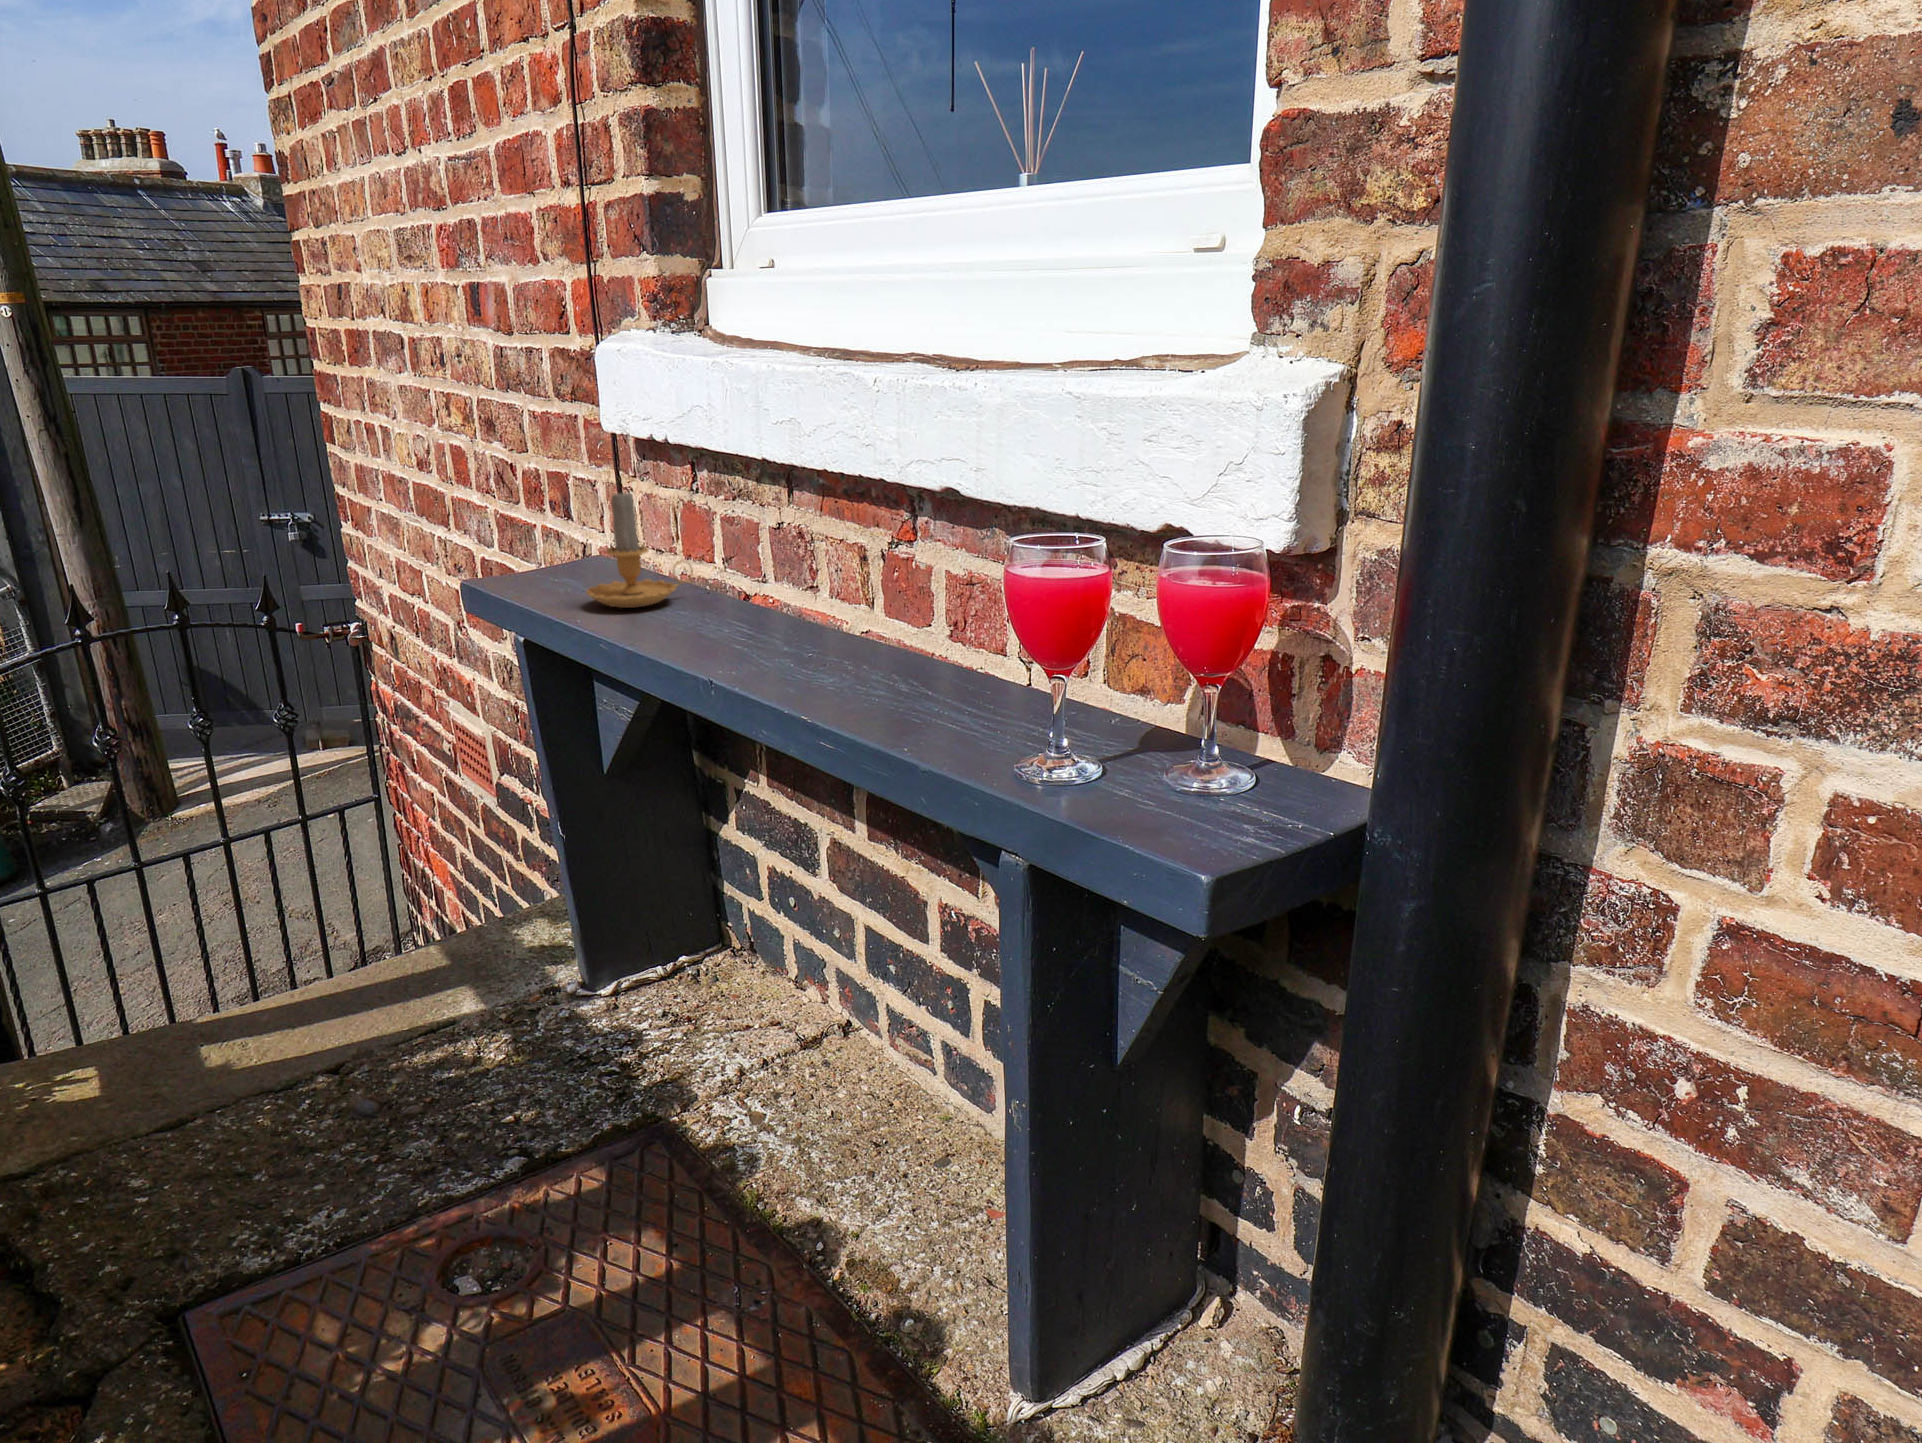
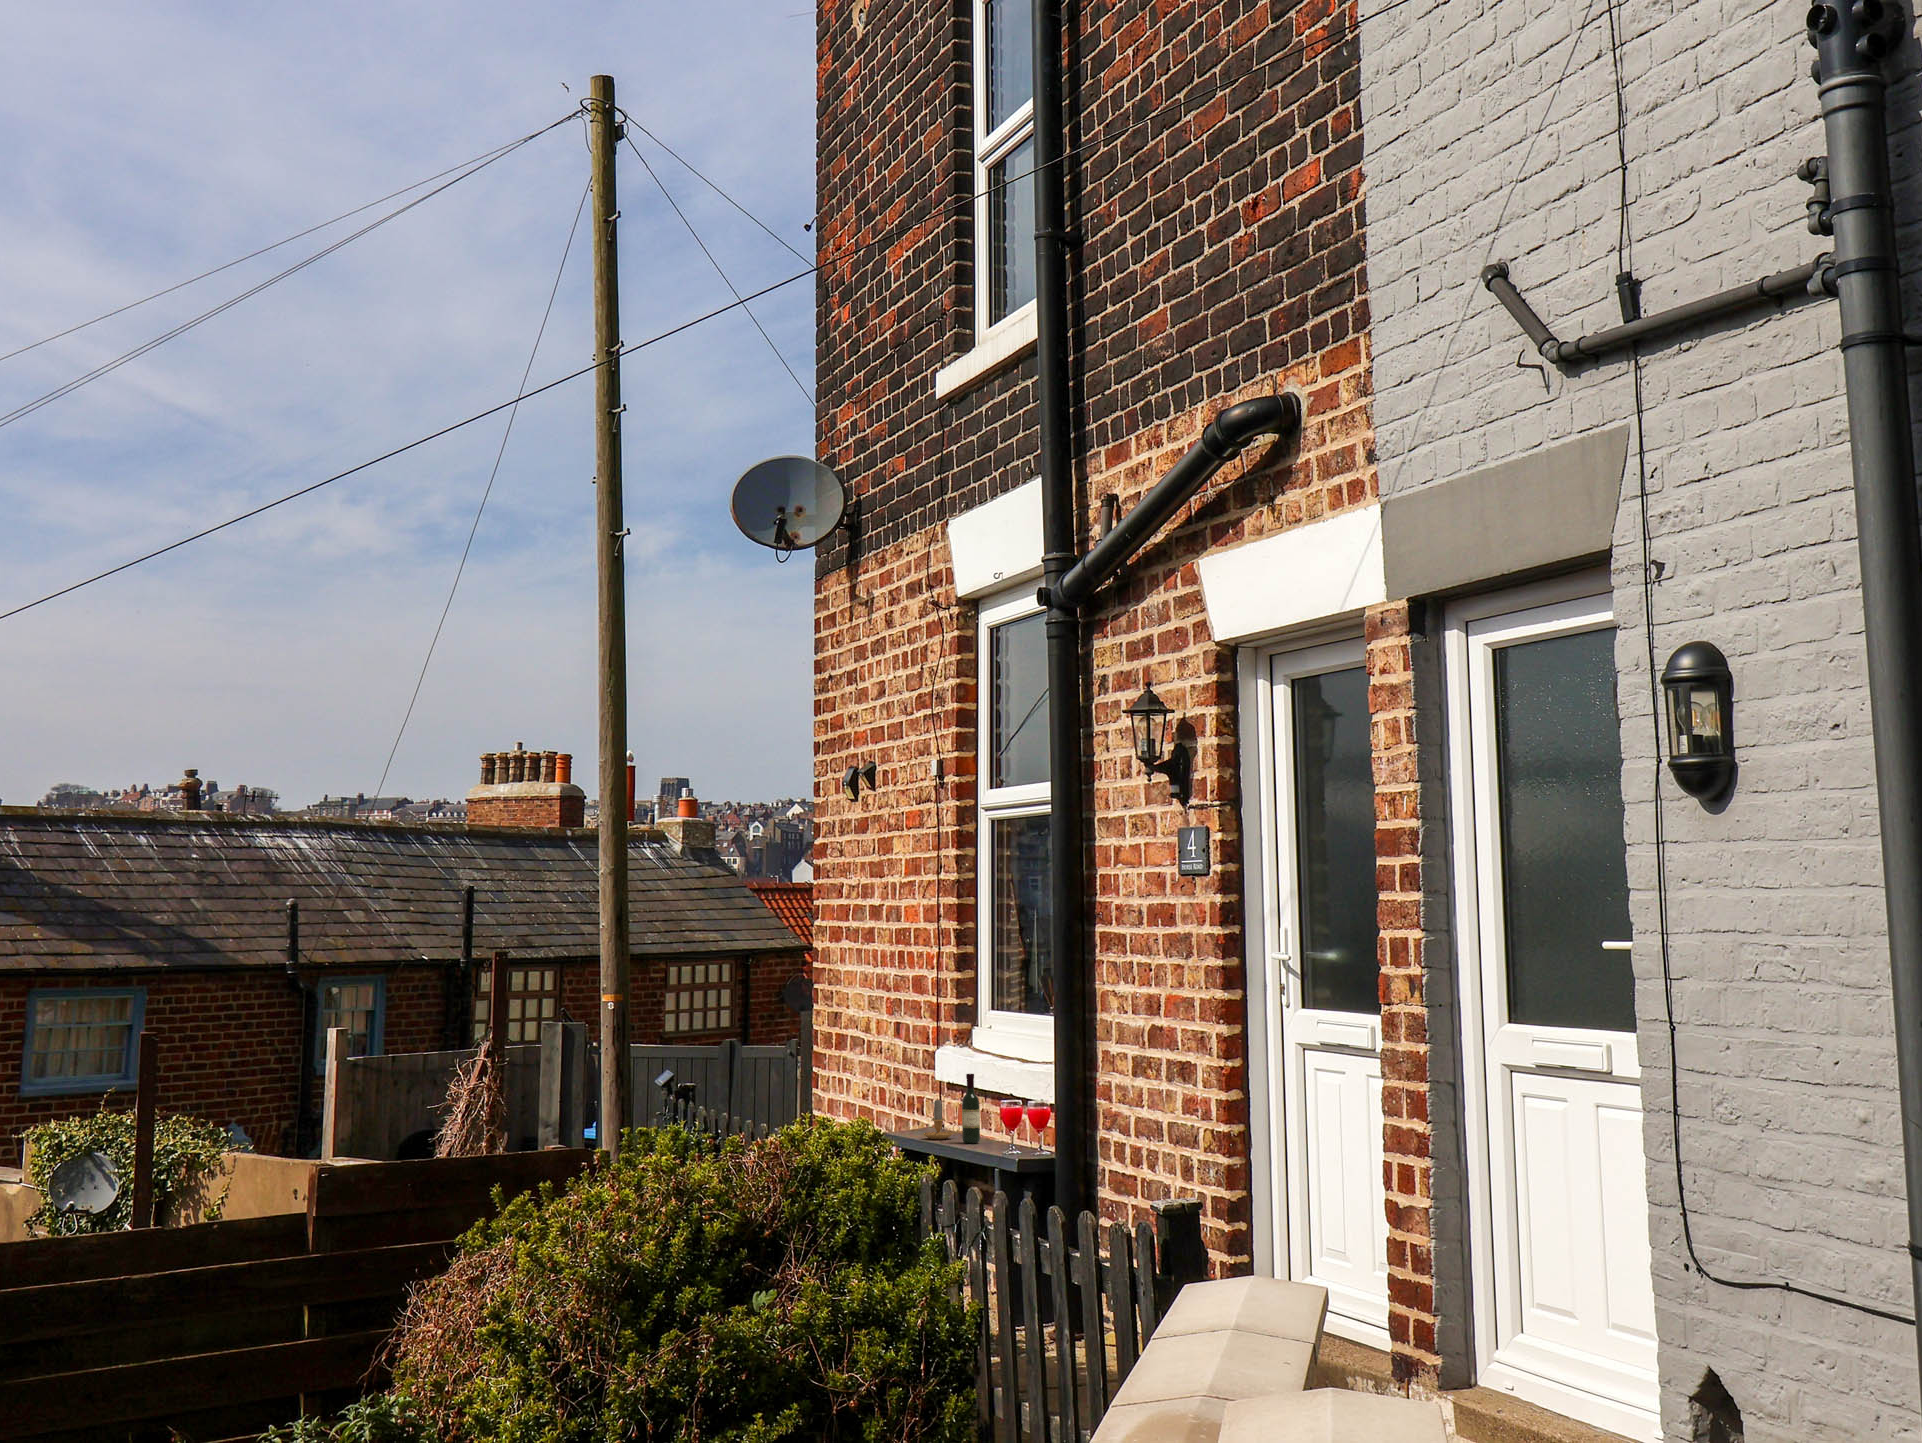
wine bottle: none [712,412,775,630] -> present [962,1074,980,1143]

